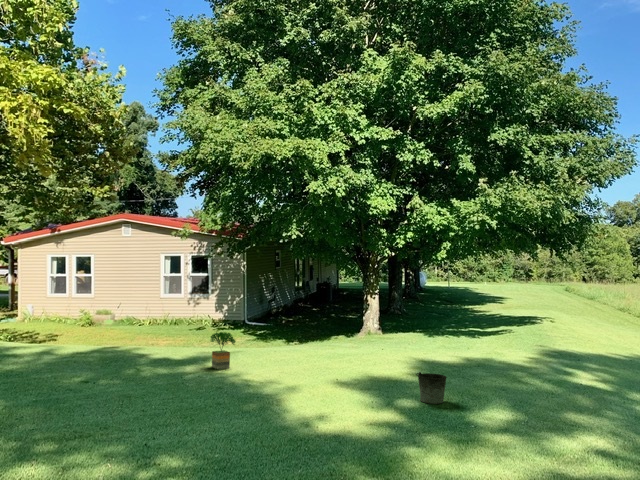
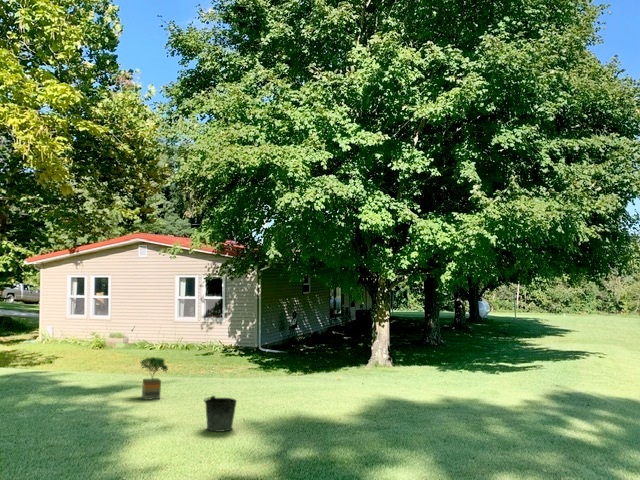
bucket: present [416,372,447,404] -> present [204,396,236,432]

